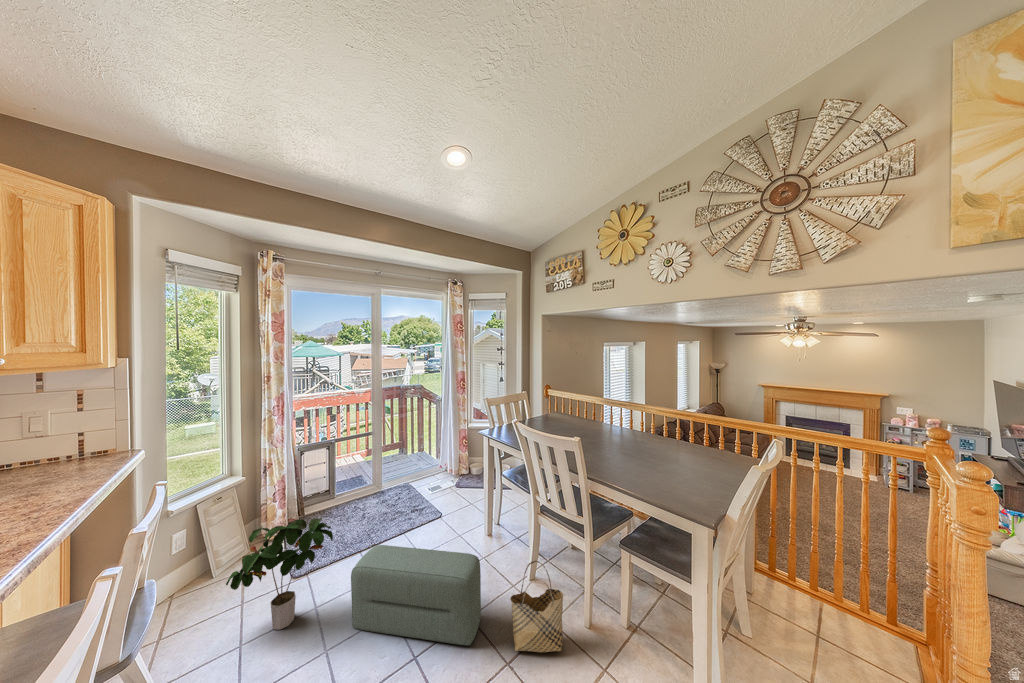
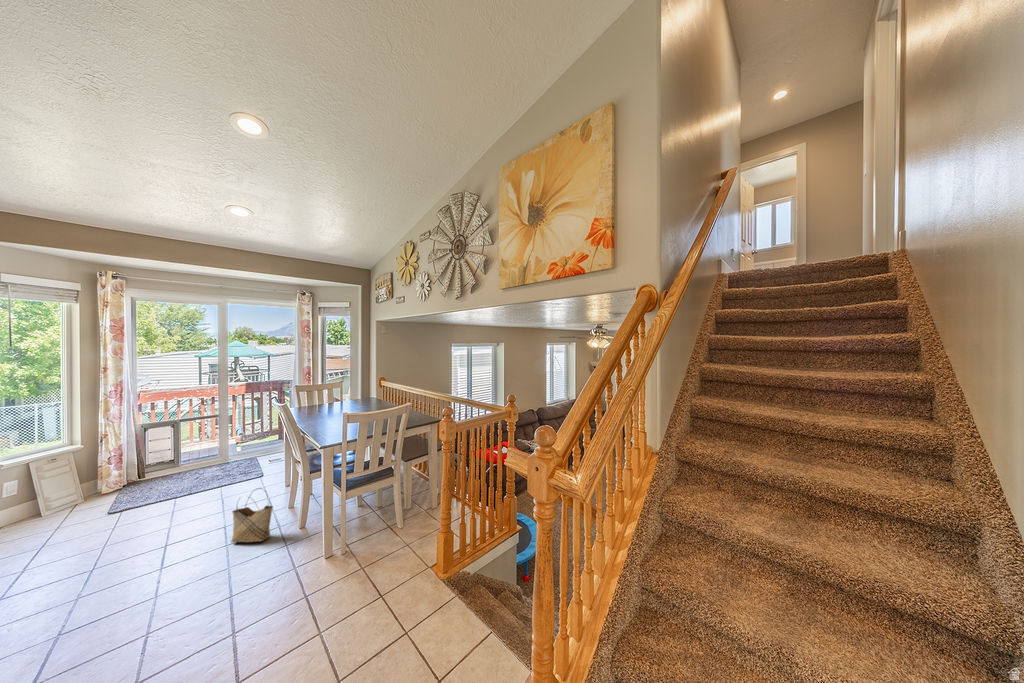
potted plant: present [226,518,333,630] -> none [32,466,126,539]
pouf: present [351,545,481,645] -> none [128,484,227,541]

